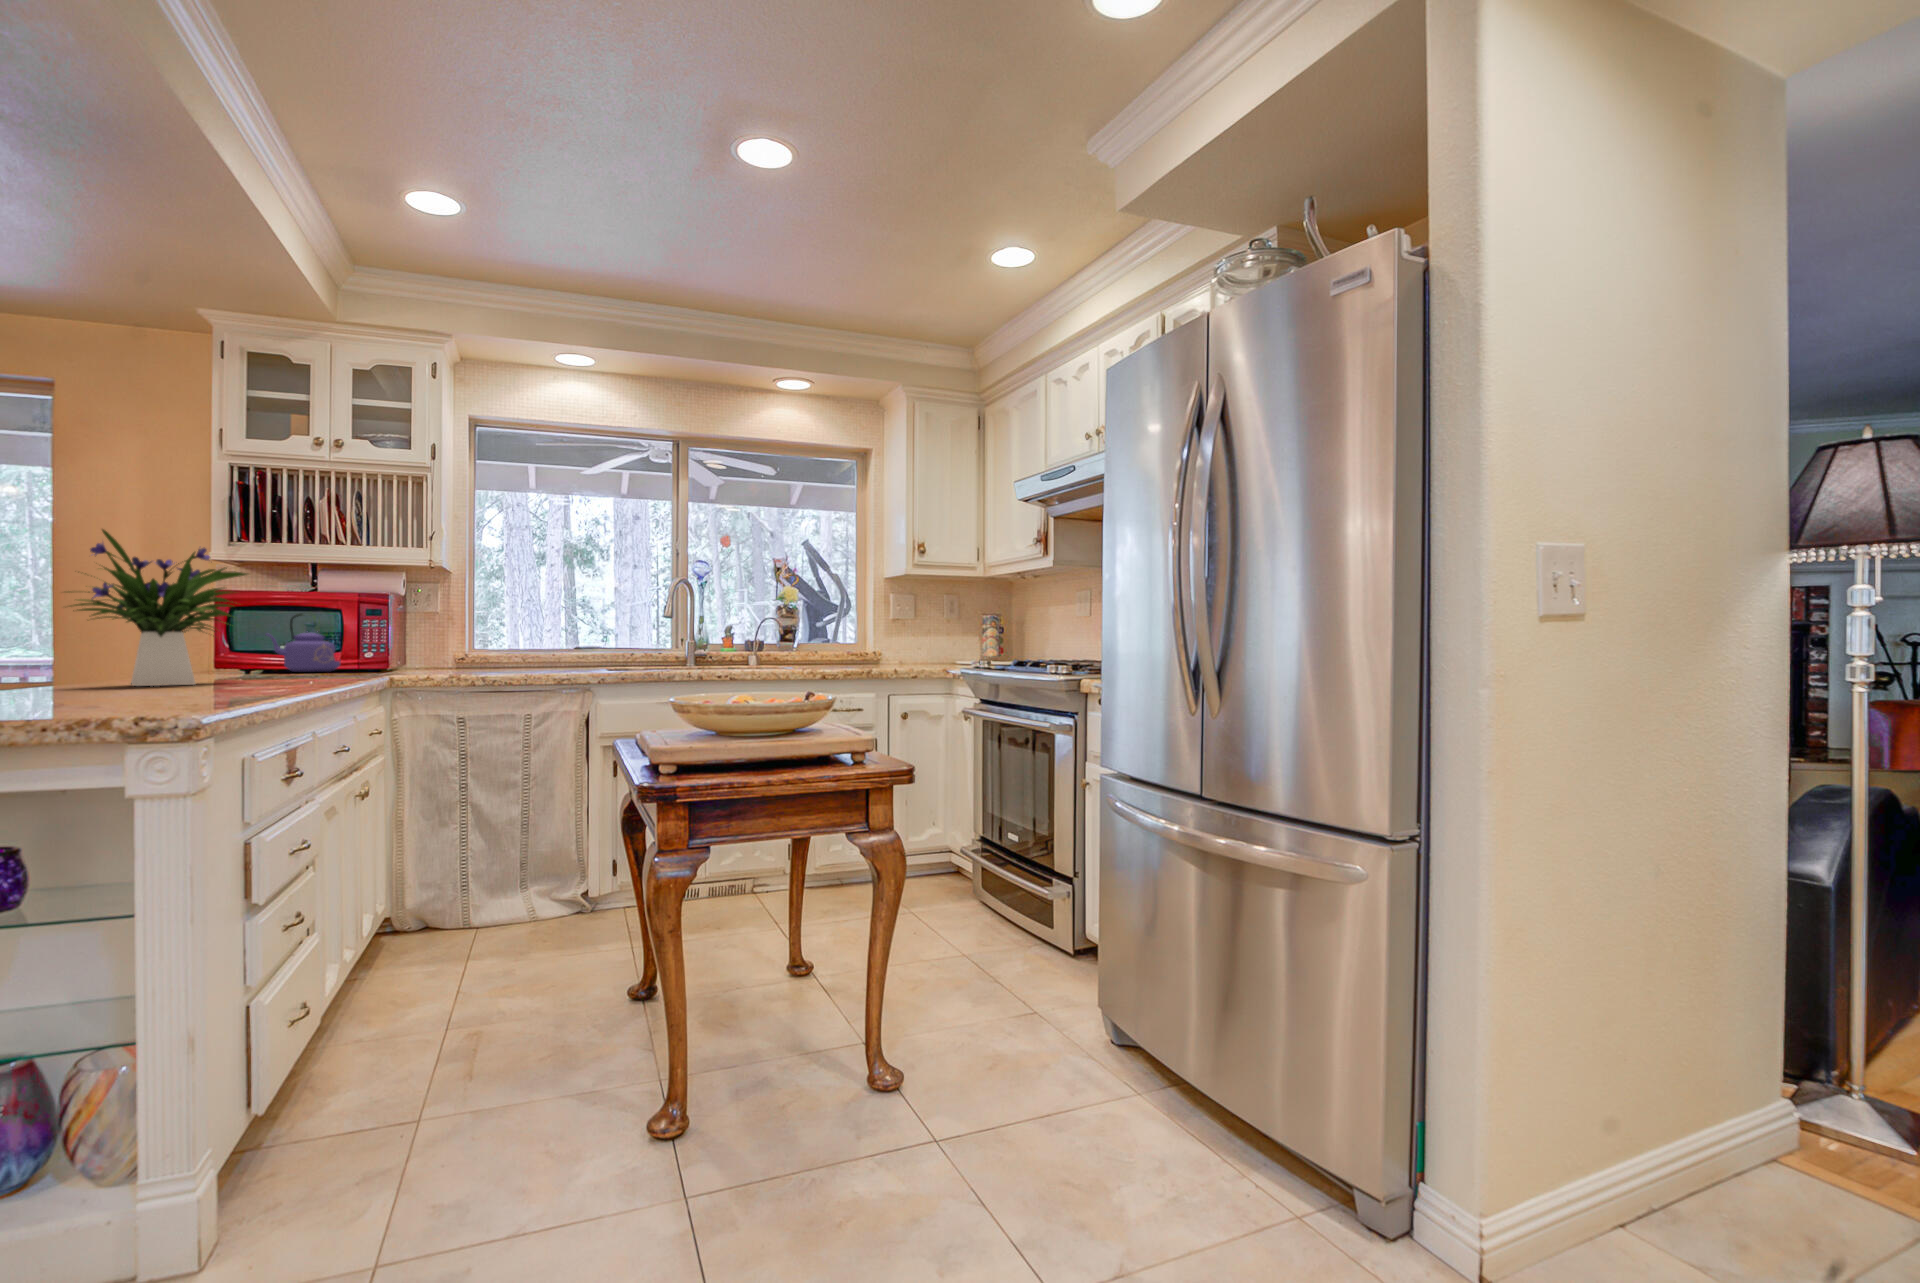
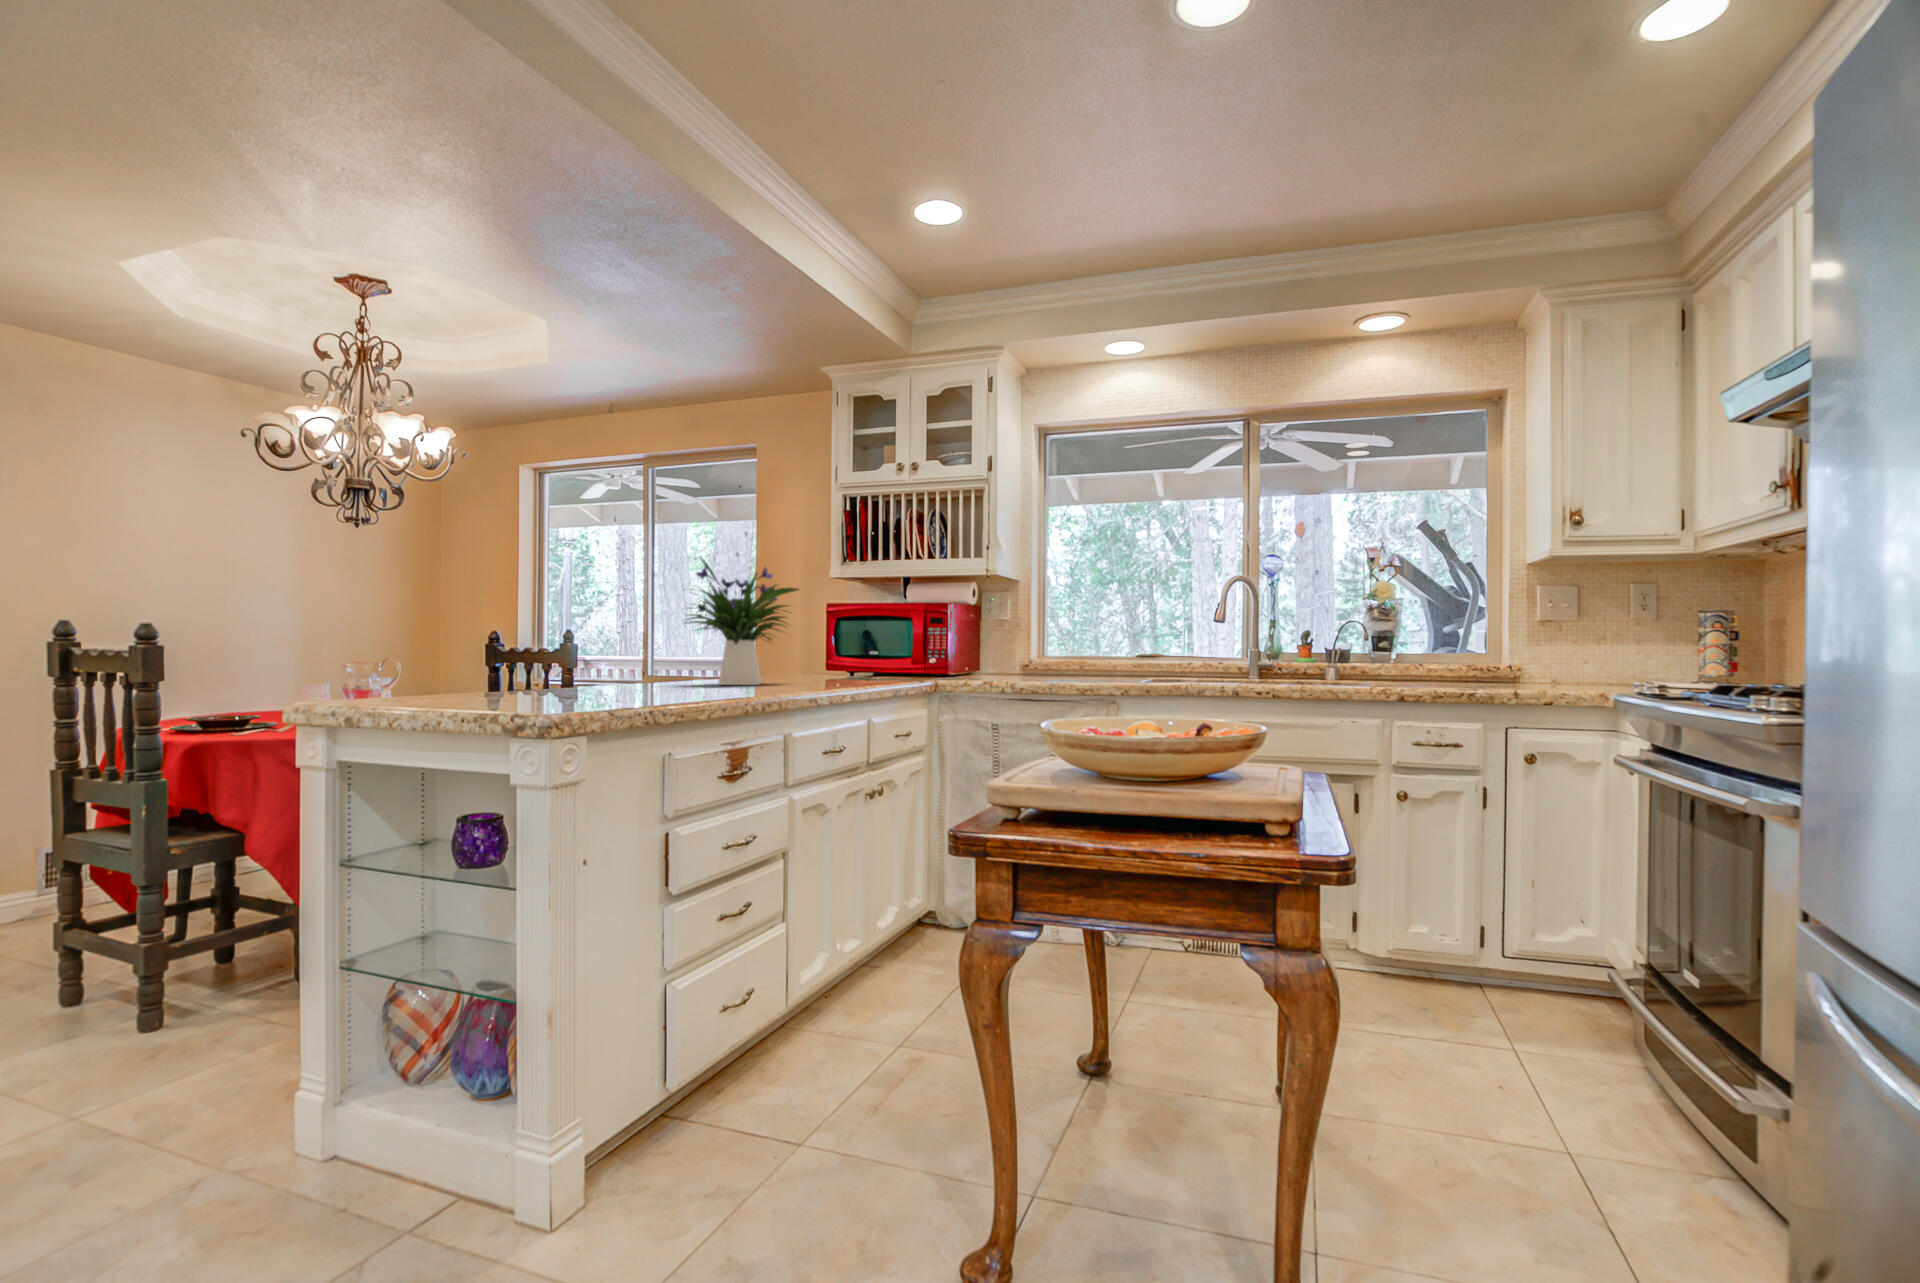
kettle: present [266,614,341,672] -> none [854,622,910,675]

